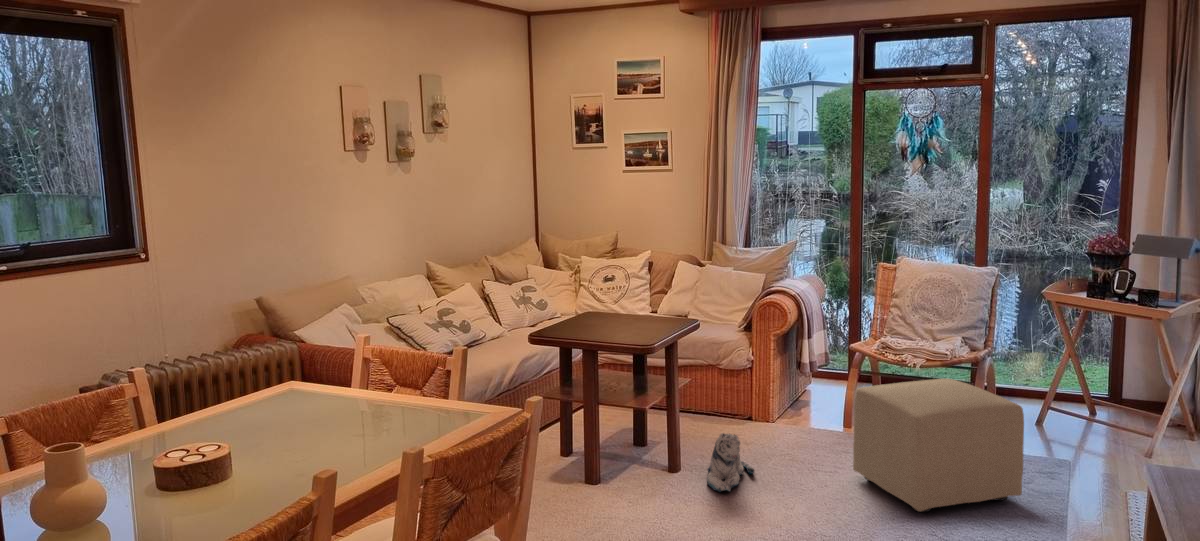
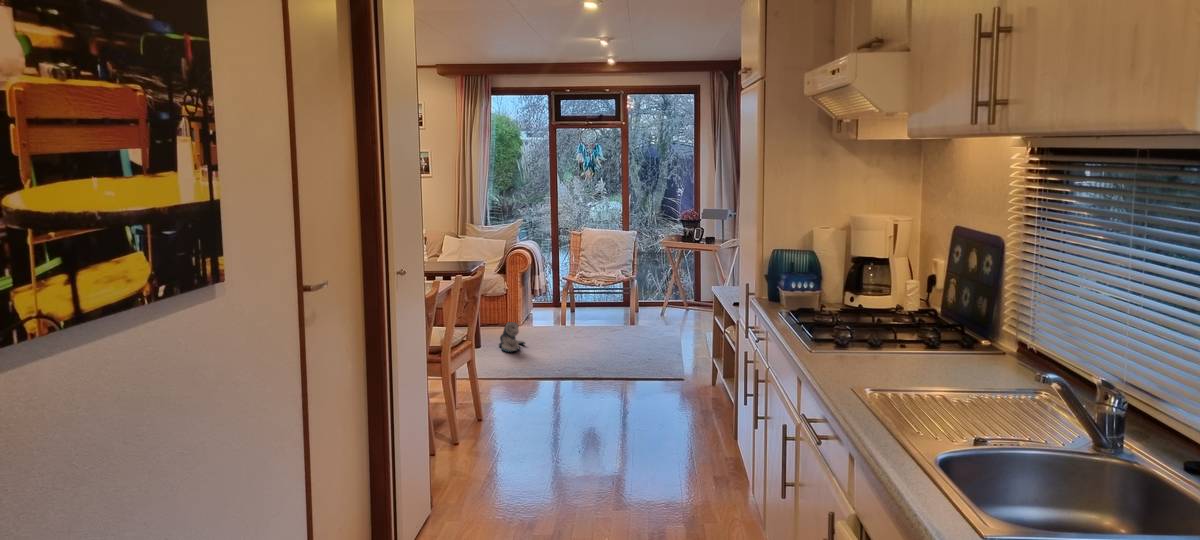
ottoman: present [853,379,1024,512] -> none [576,285,660,349]

